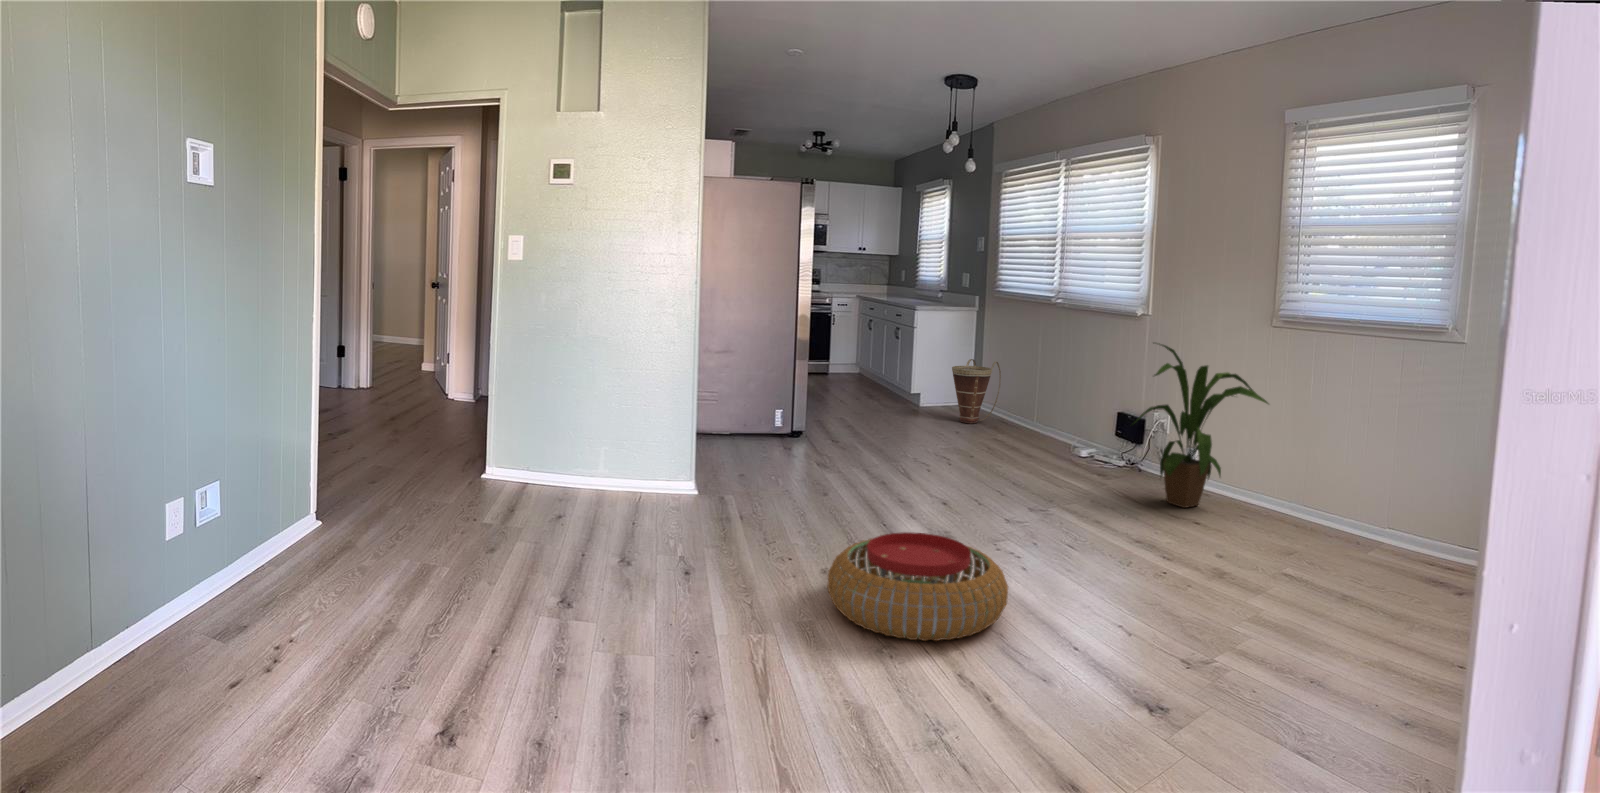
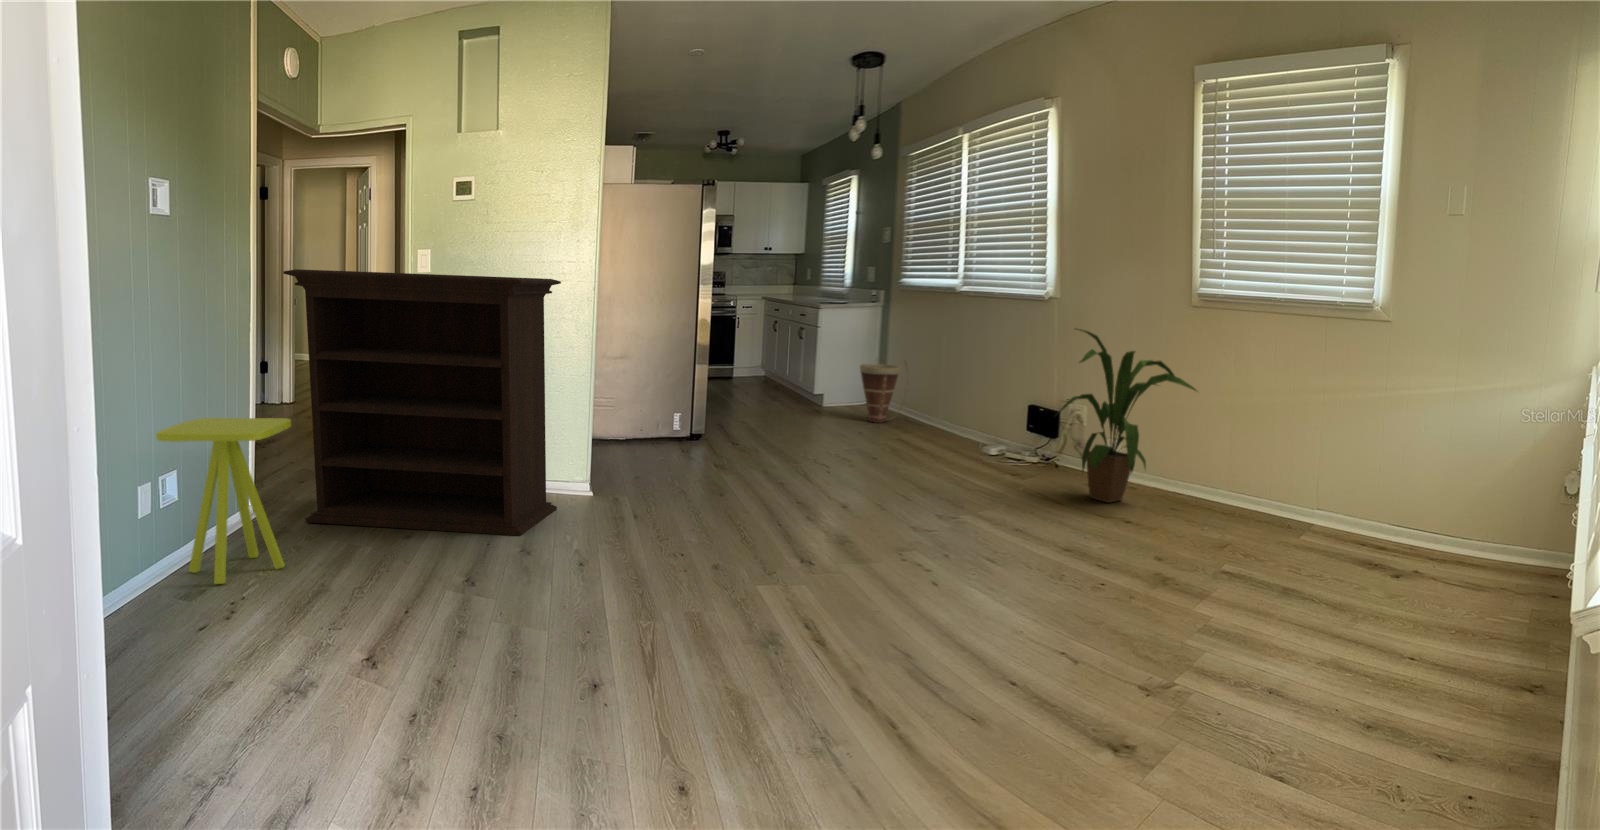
bookshelf: none [460,296,682,525] -> present [283,269,561,536]
side table: none [380,424,472,558] -> present [156,418,291,584]
pouf: present [827,532,1008,641] -> none [729,537,946,670]

